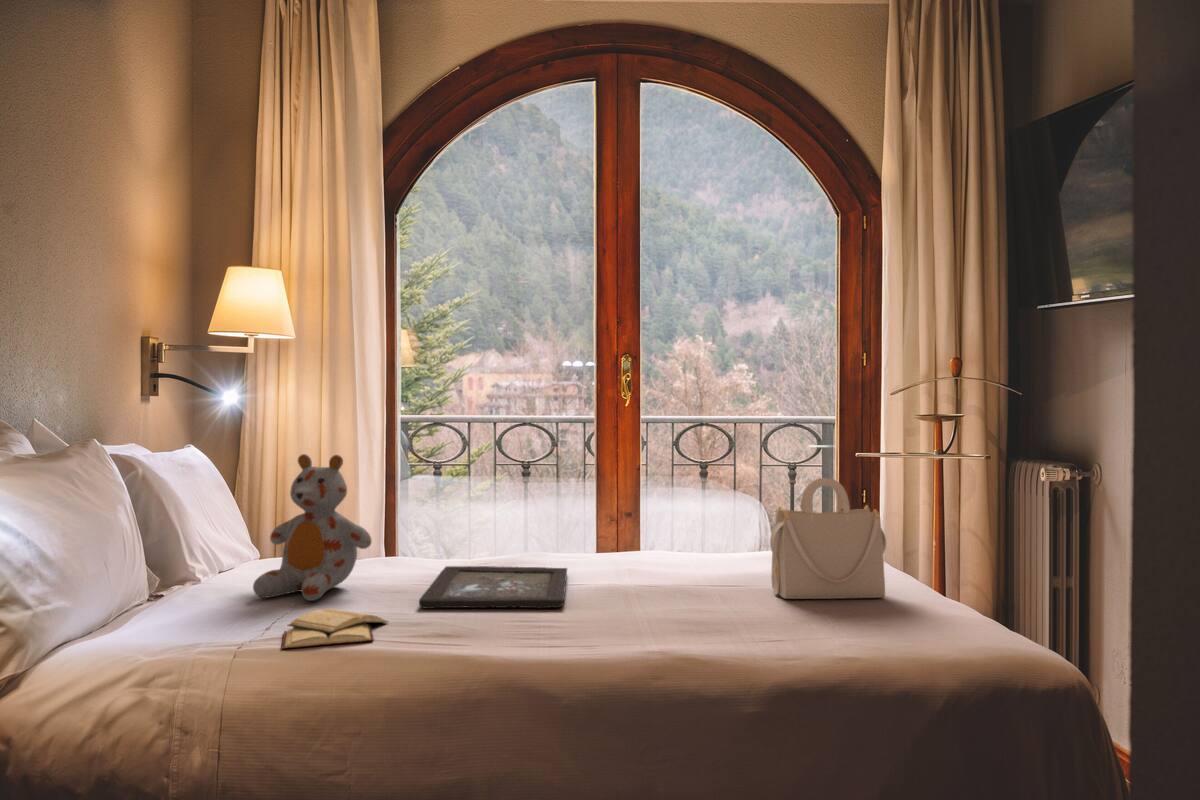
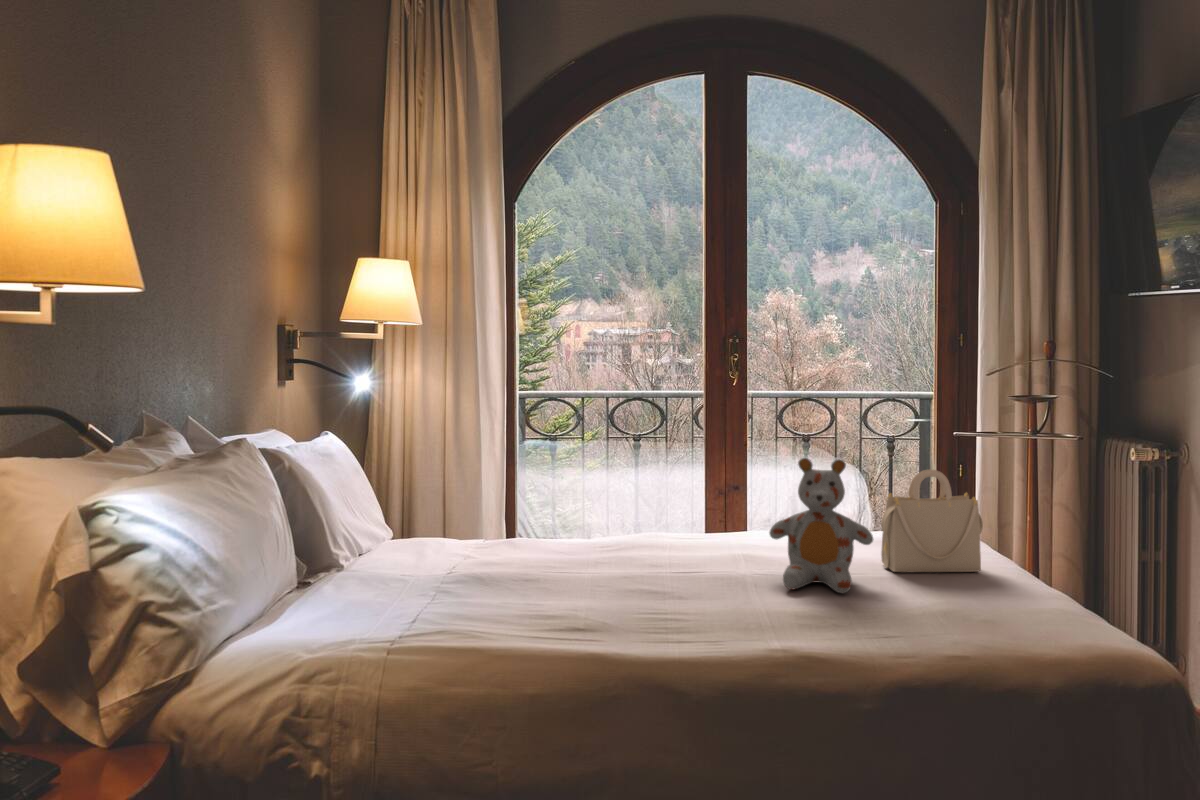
stuffed bear: present [253,454,371,601] -> present [769,458,873,593]
tray: present [419,566,567,609] -> none [590,540,710,579]
diary: present [282,609,388,649] -> none [496,578,573,610]

